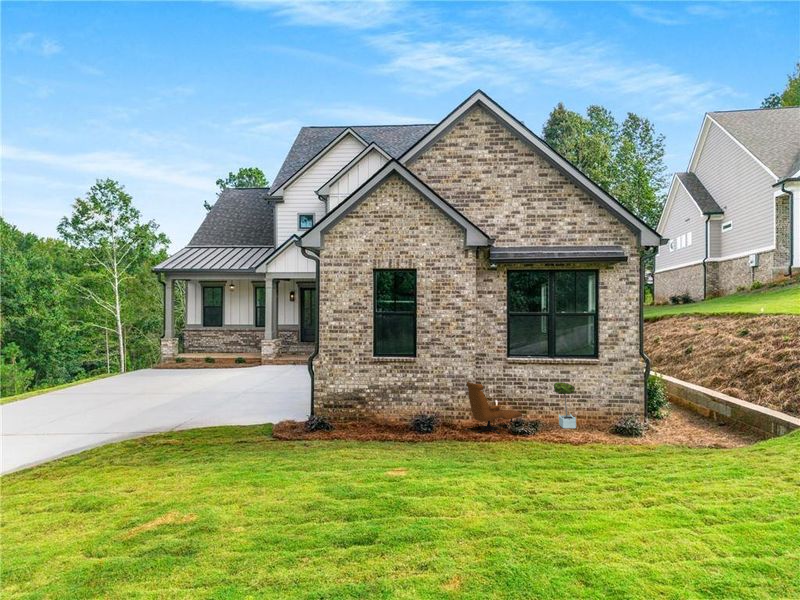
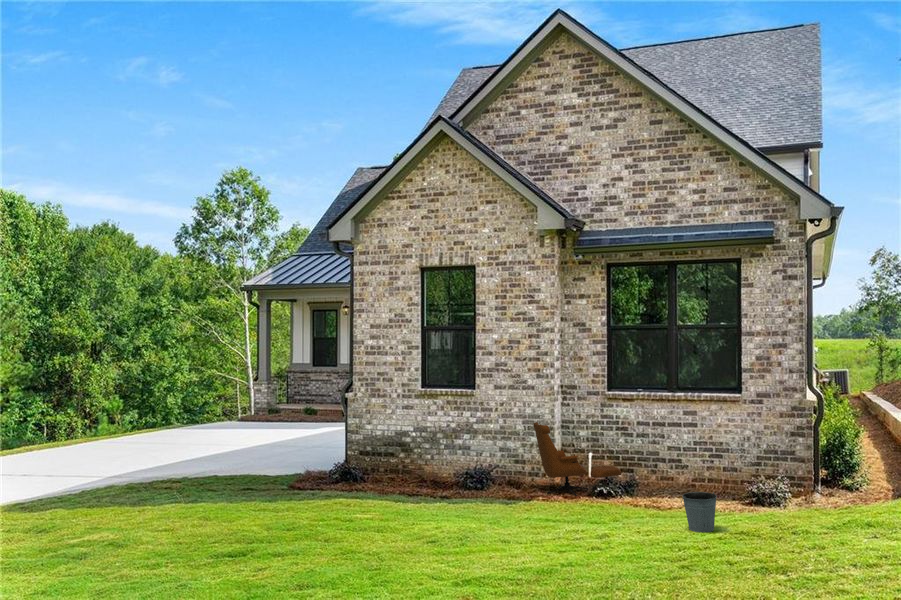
potted tree: present [554,382,576,428] -> none [667,426,699,494]
bucket: none [616,434,644,466] -> present [681,492,717,532]

